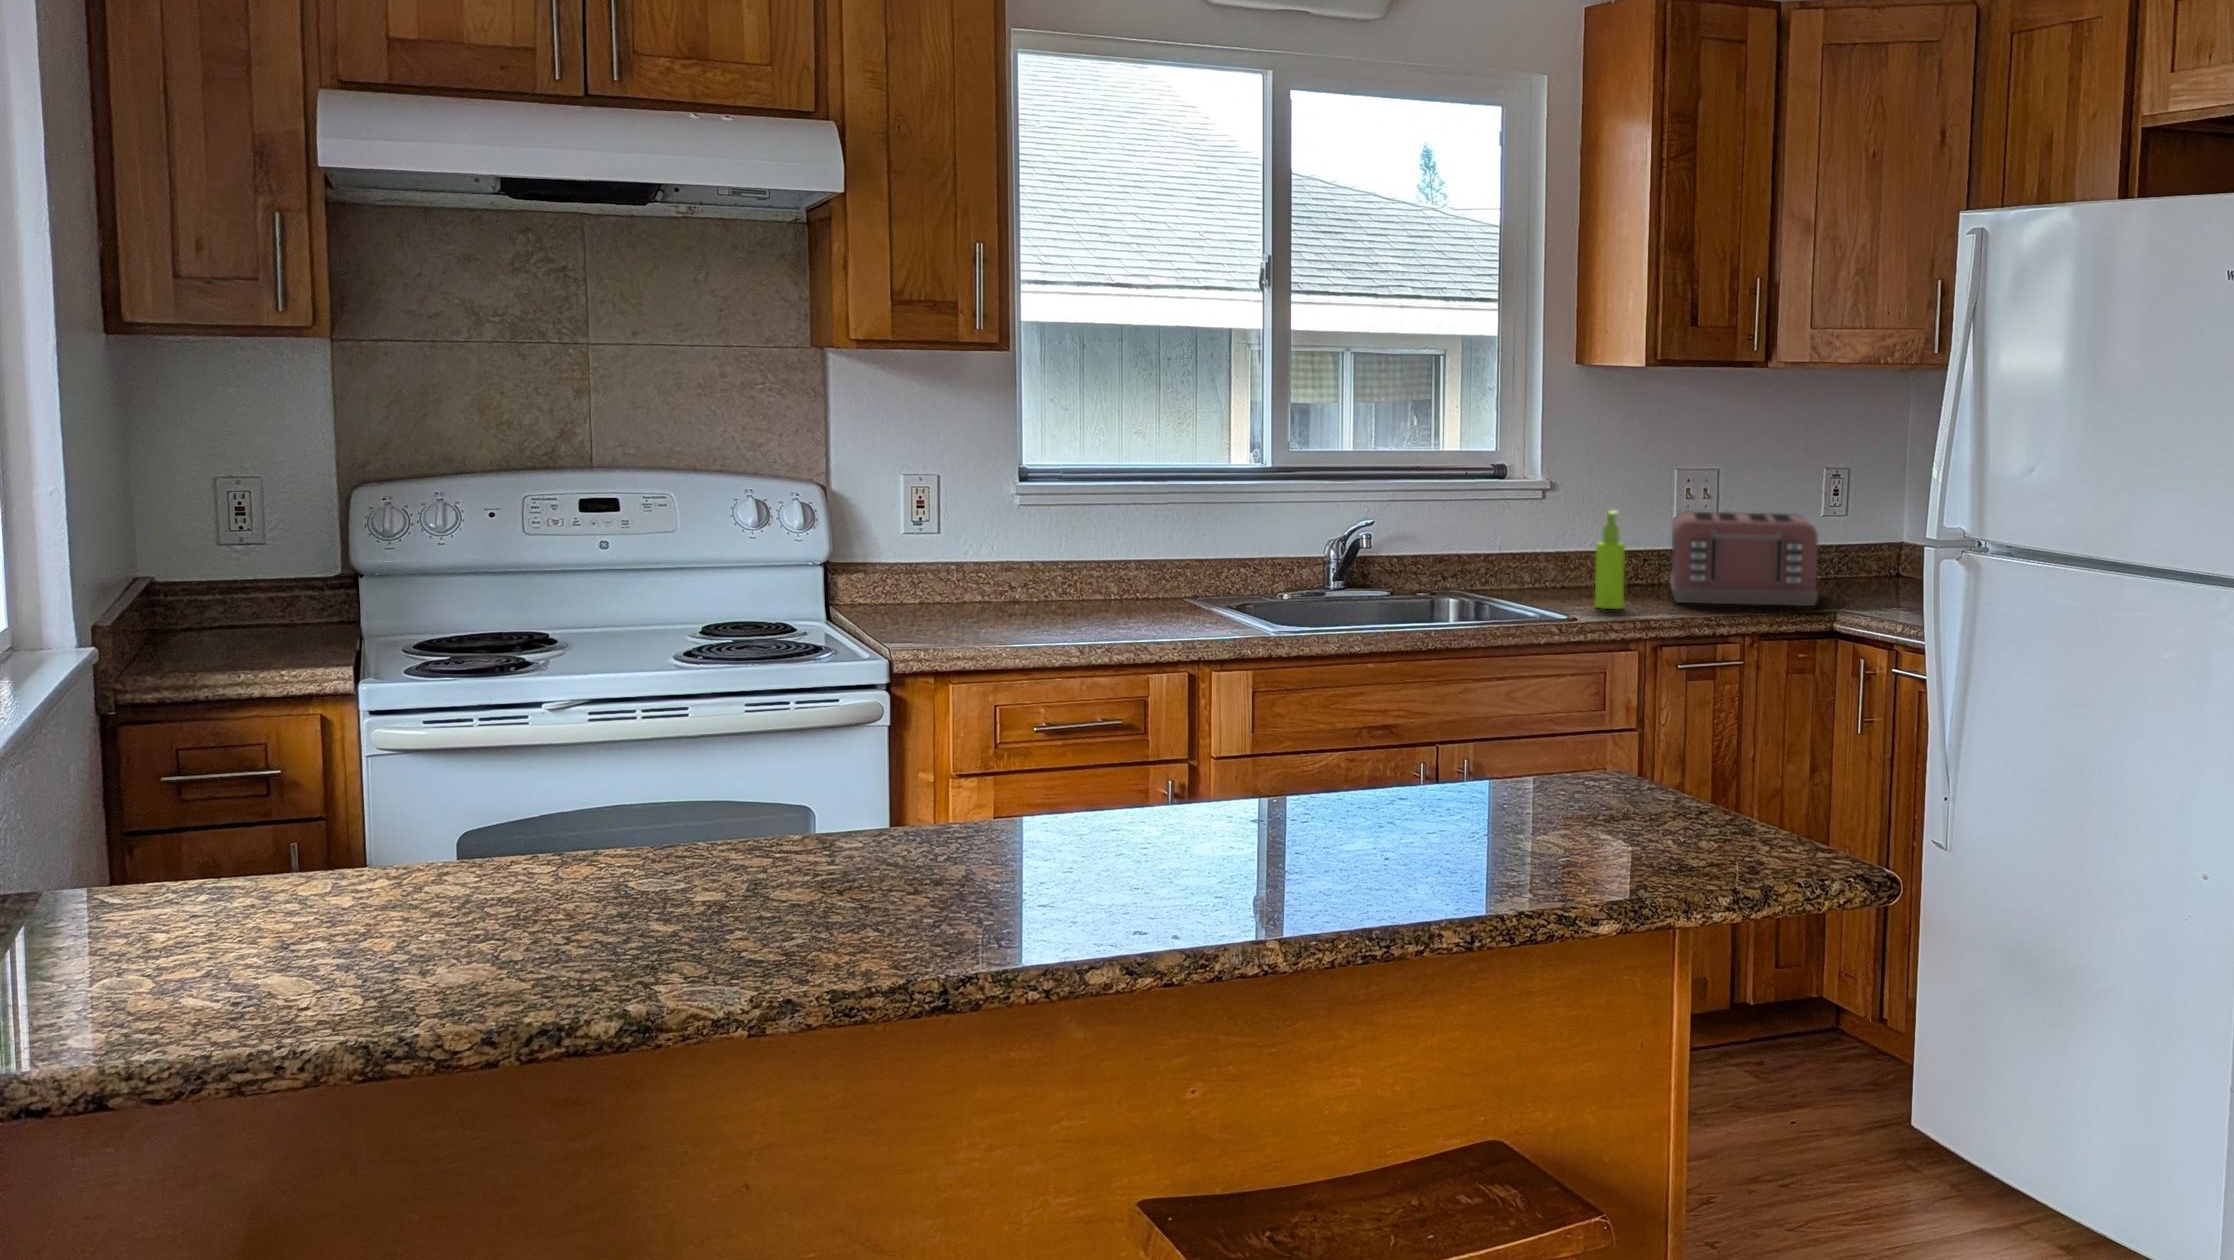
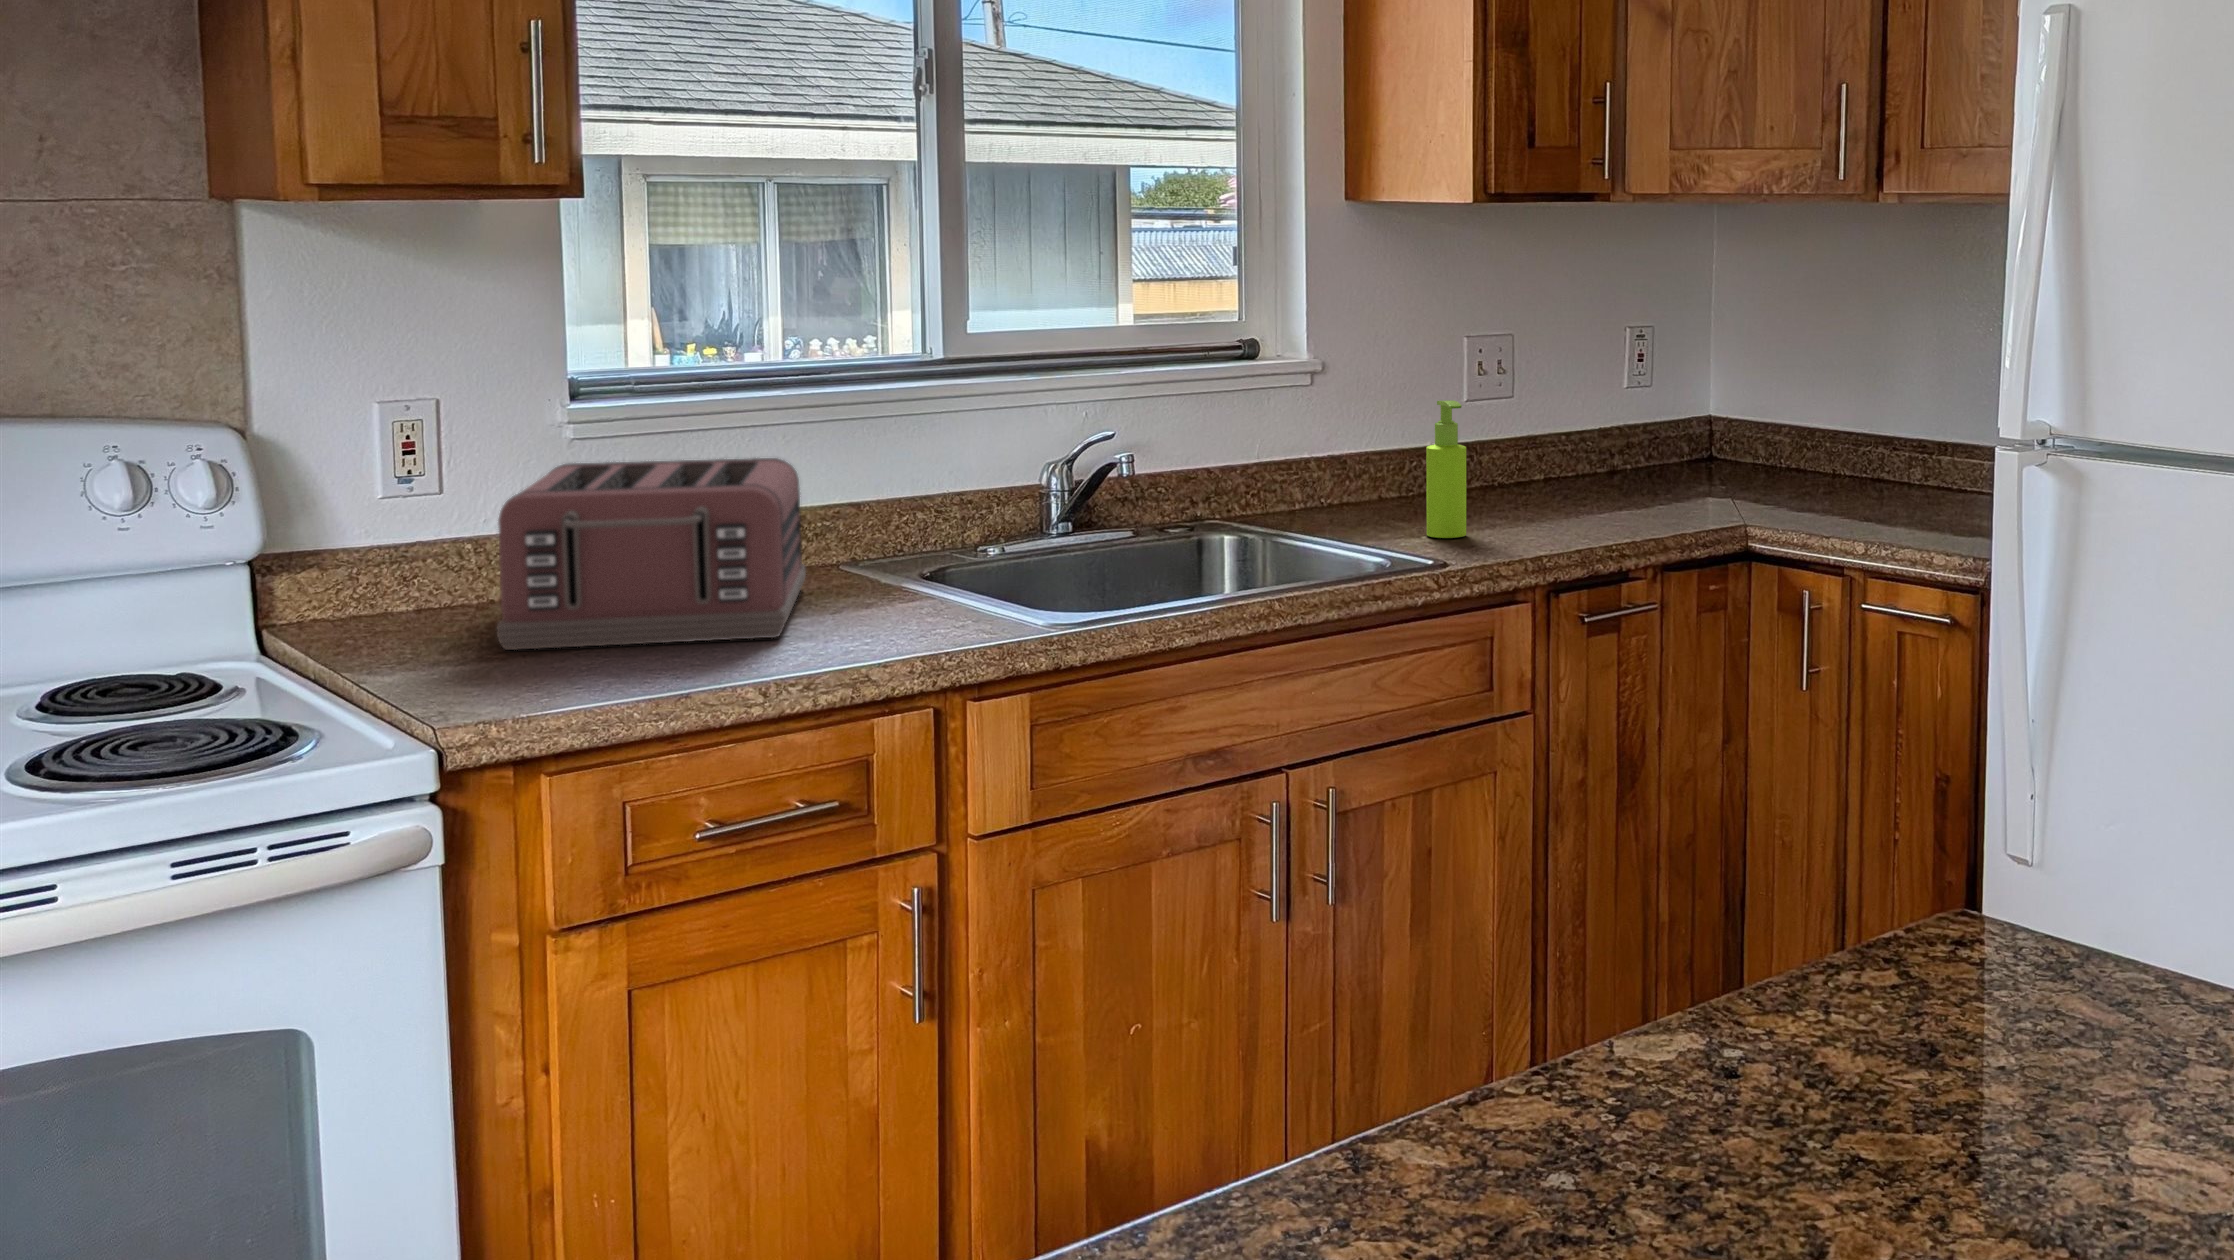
toaster: present [1670,511,1818,606] -> present [497,458,806,650]

